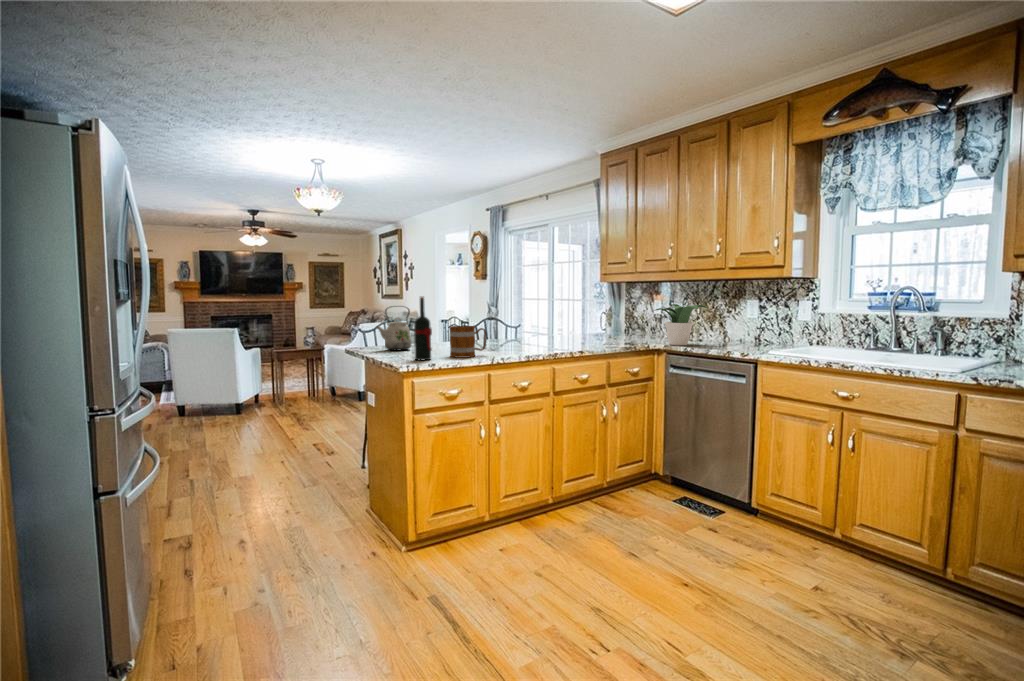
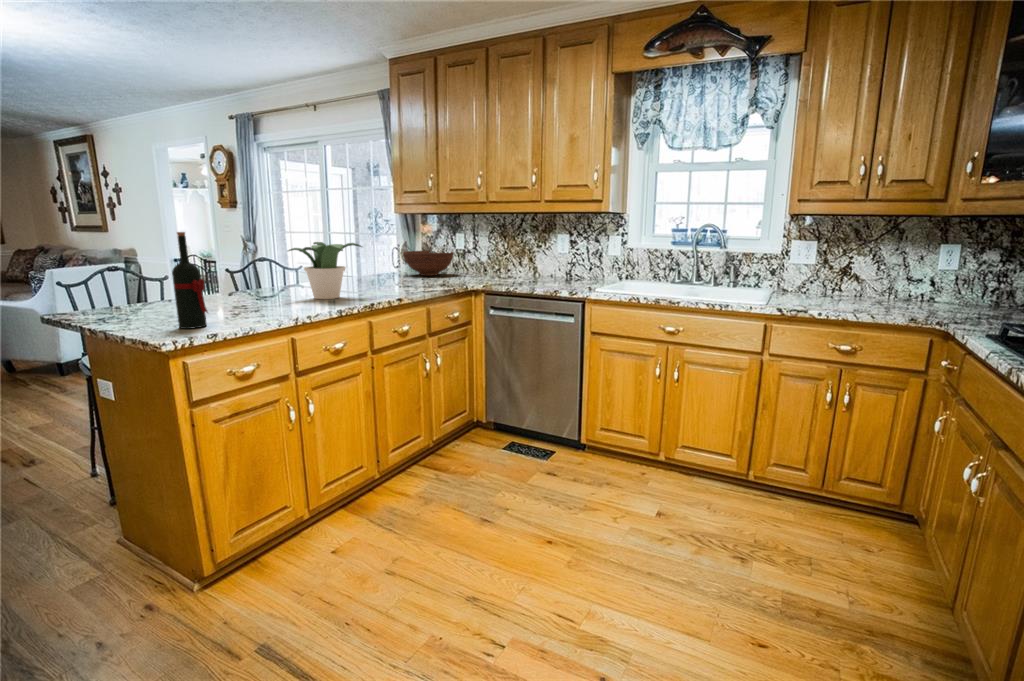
potted plant: present [656,304,707,345] -> present [288,242,362,299]
kettle: present [376,306,411,351] -> none [91,245,160,312]
fruit bowl: none [603,314,649,337] -> present [403,251,454,276]
mug: present [450,326,486,358] -> none [229,273,285,319]

